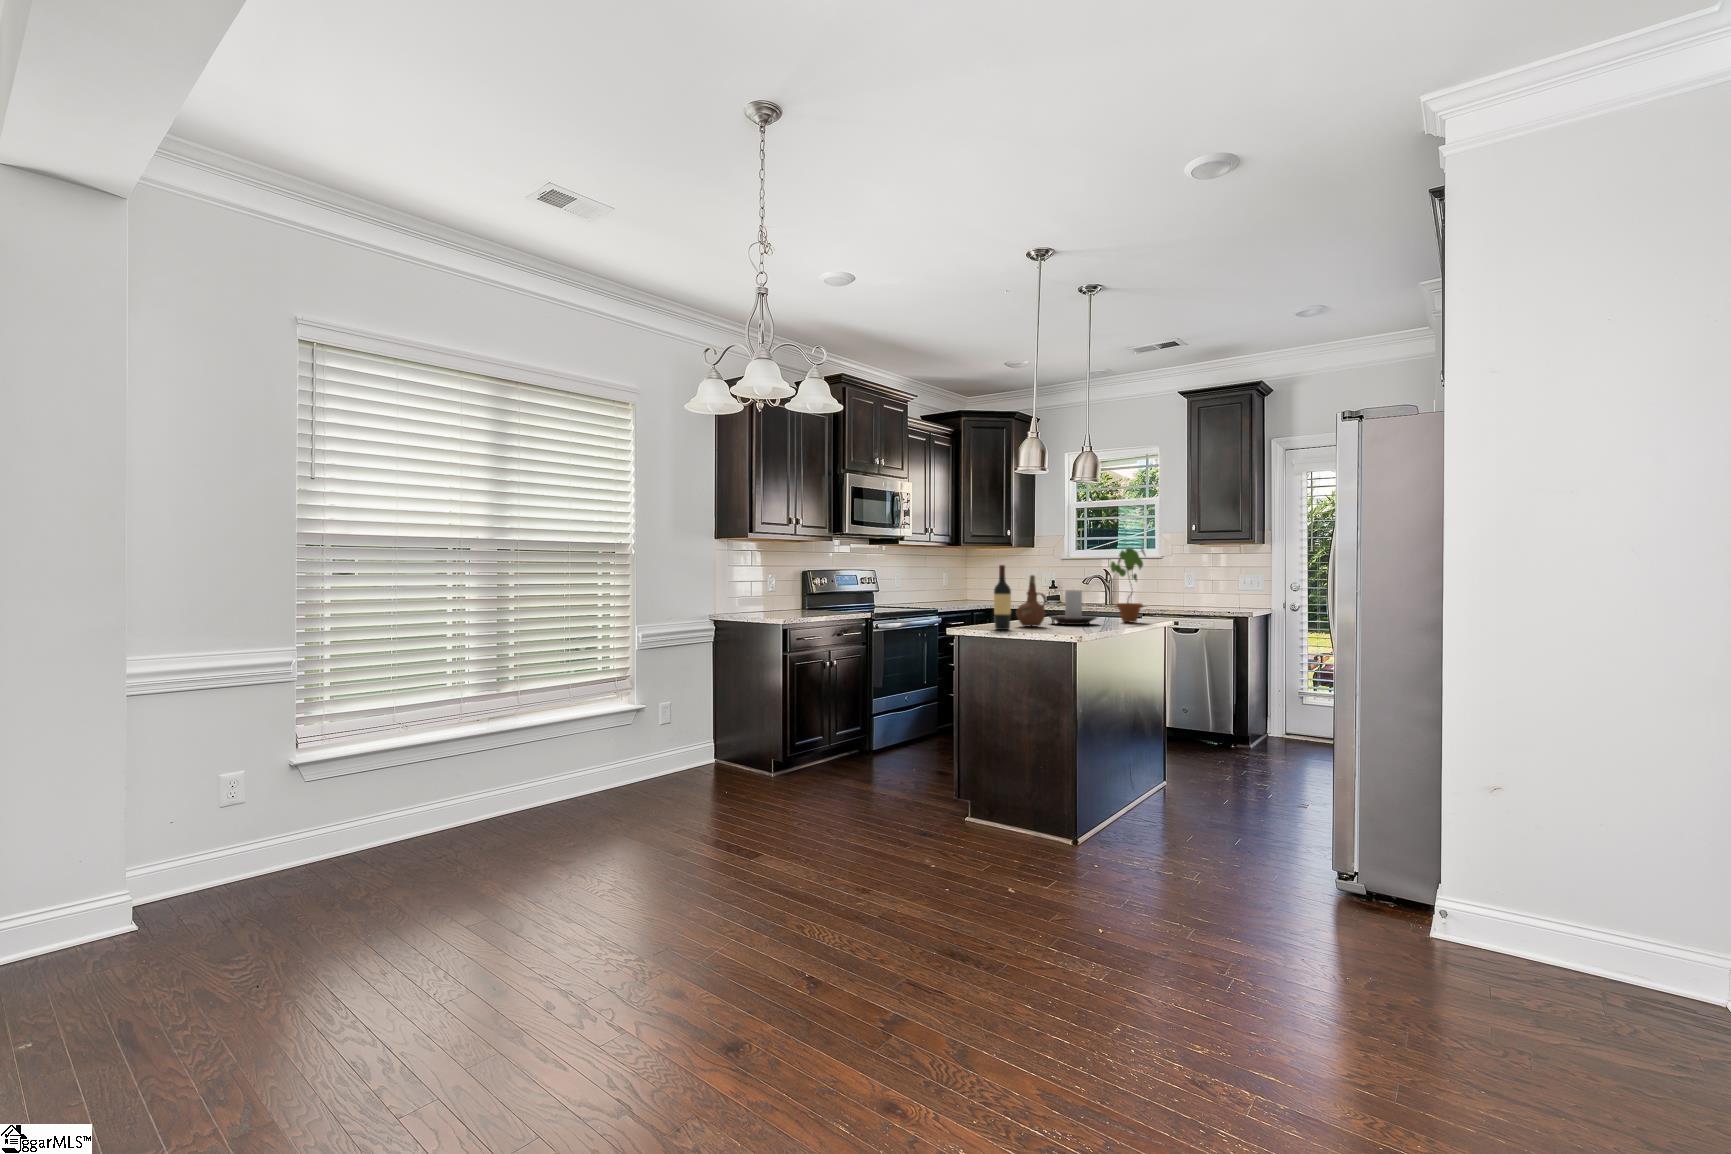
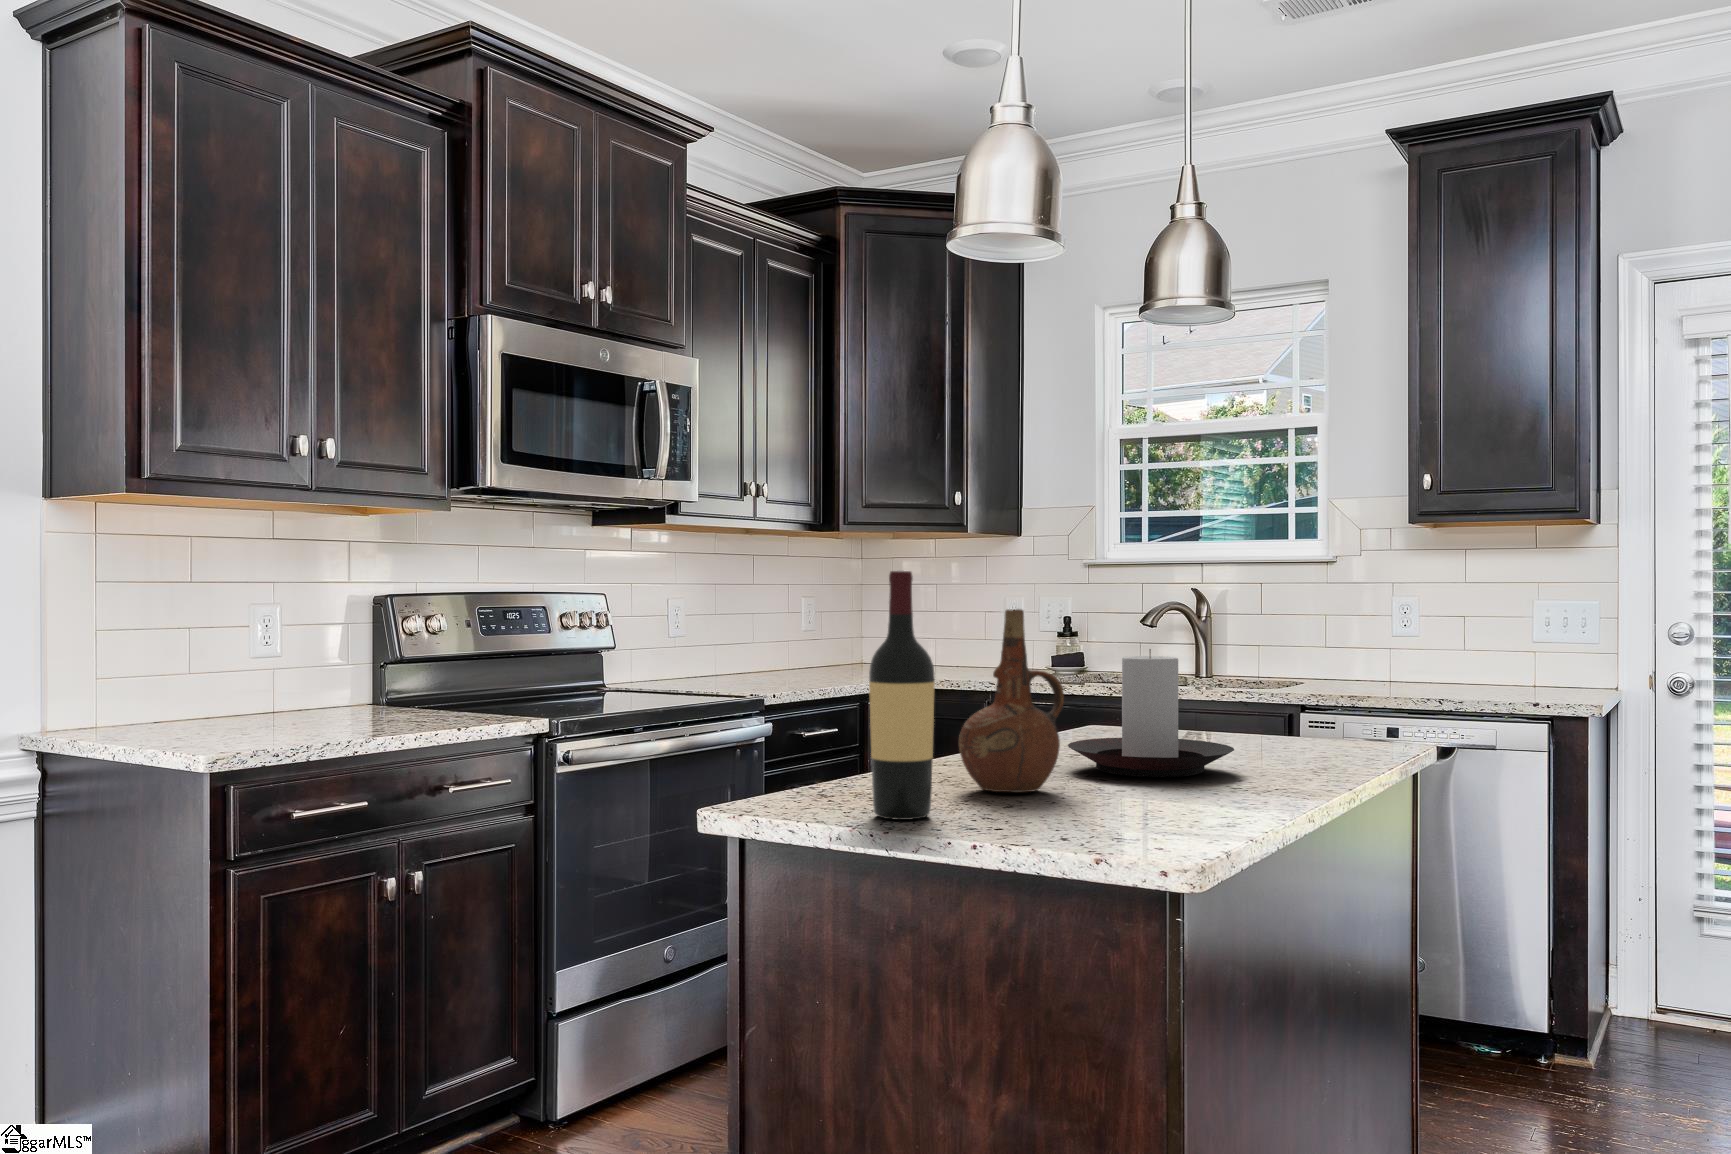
potted plant: present [1111,548,1145,623] -> none [1259,516,1371,759]

